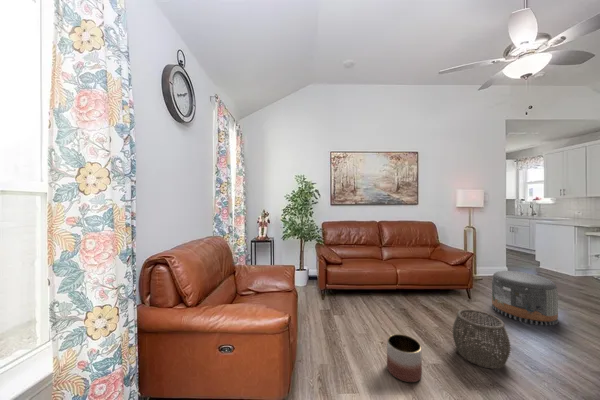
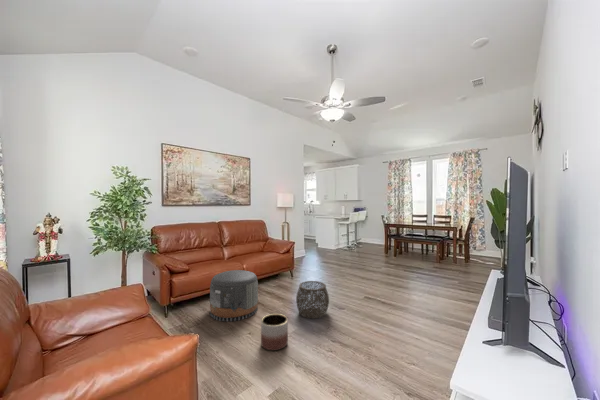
pouf: present [492,271,558,326] -> present [210,270,258,322]

